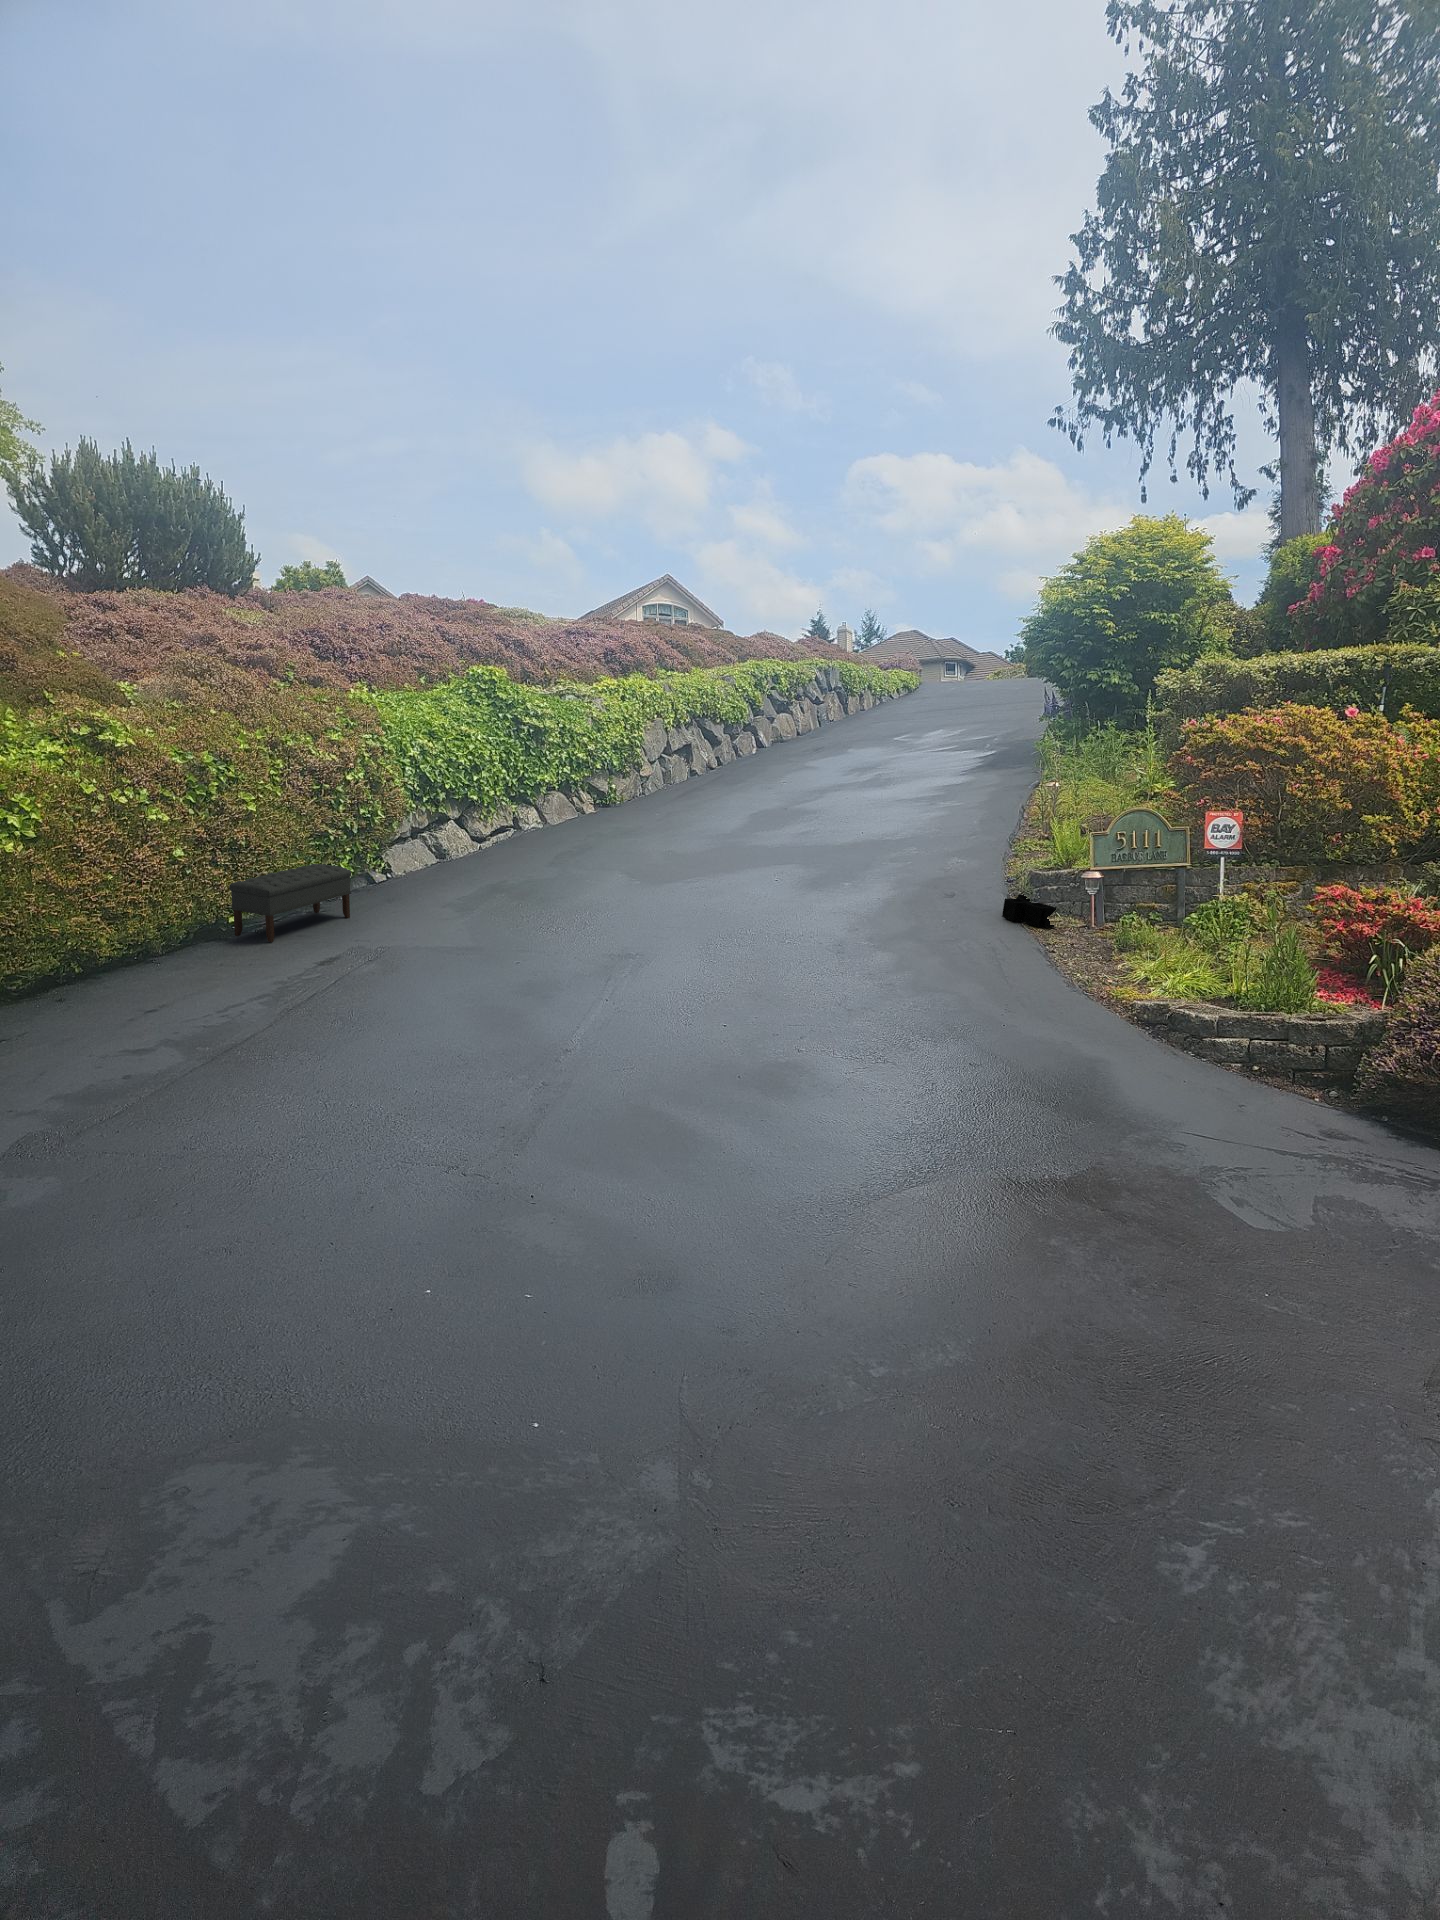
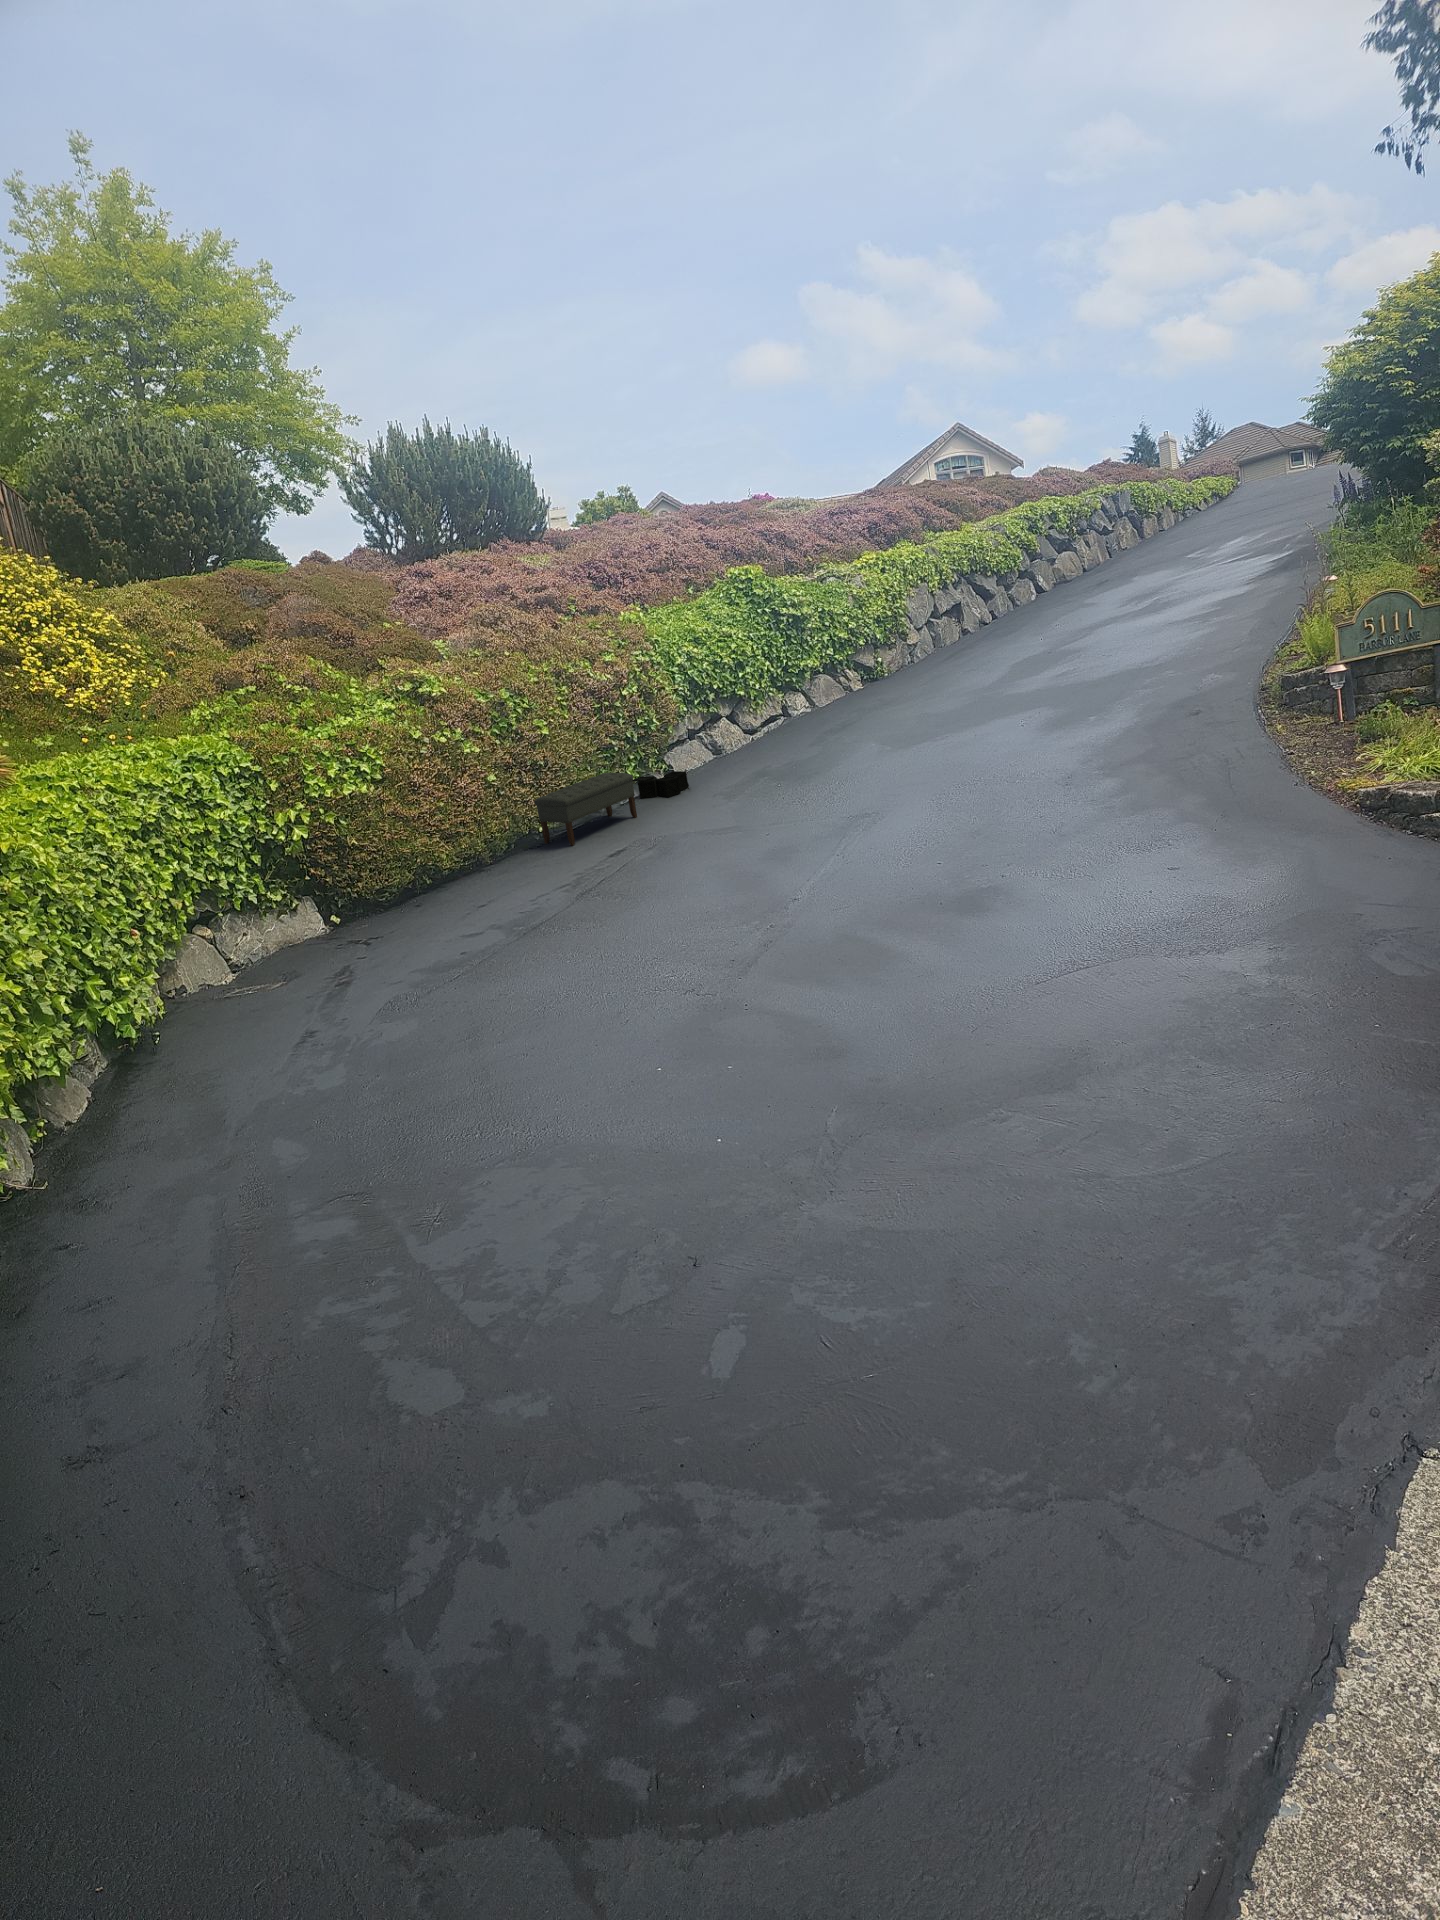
storage bin: present [1002,894,1056,928] -> present [632,771,689,799]

